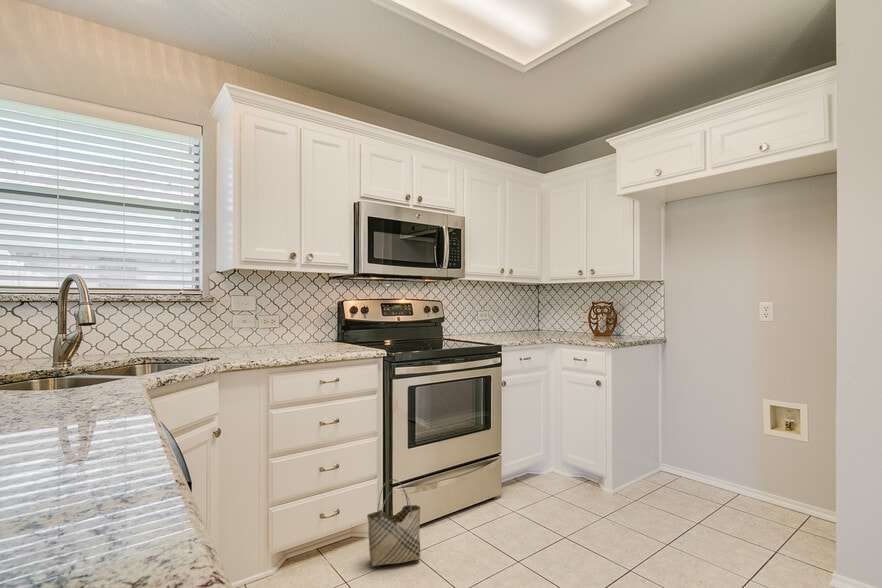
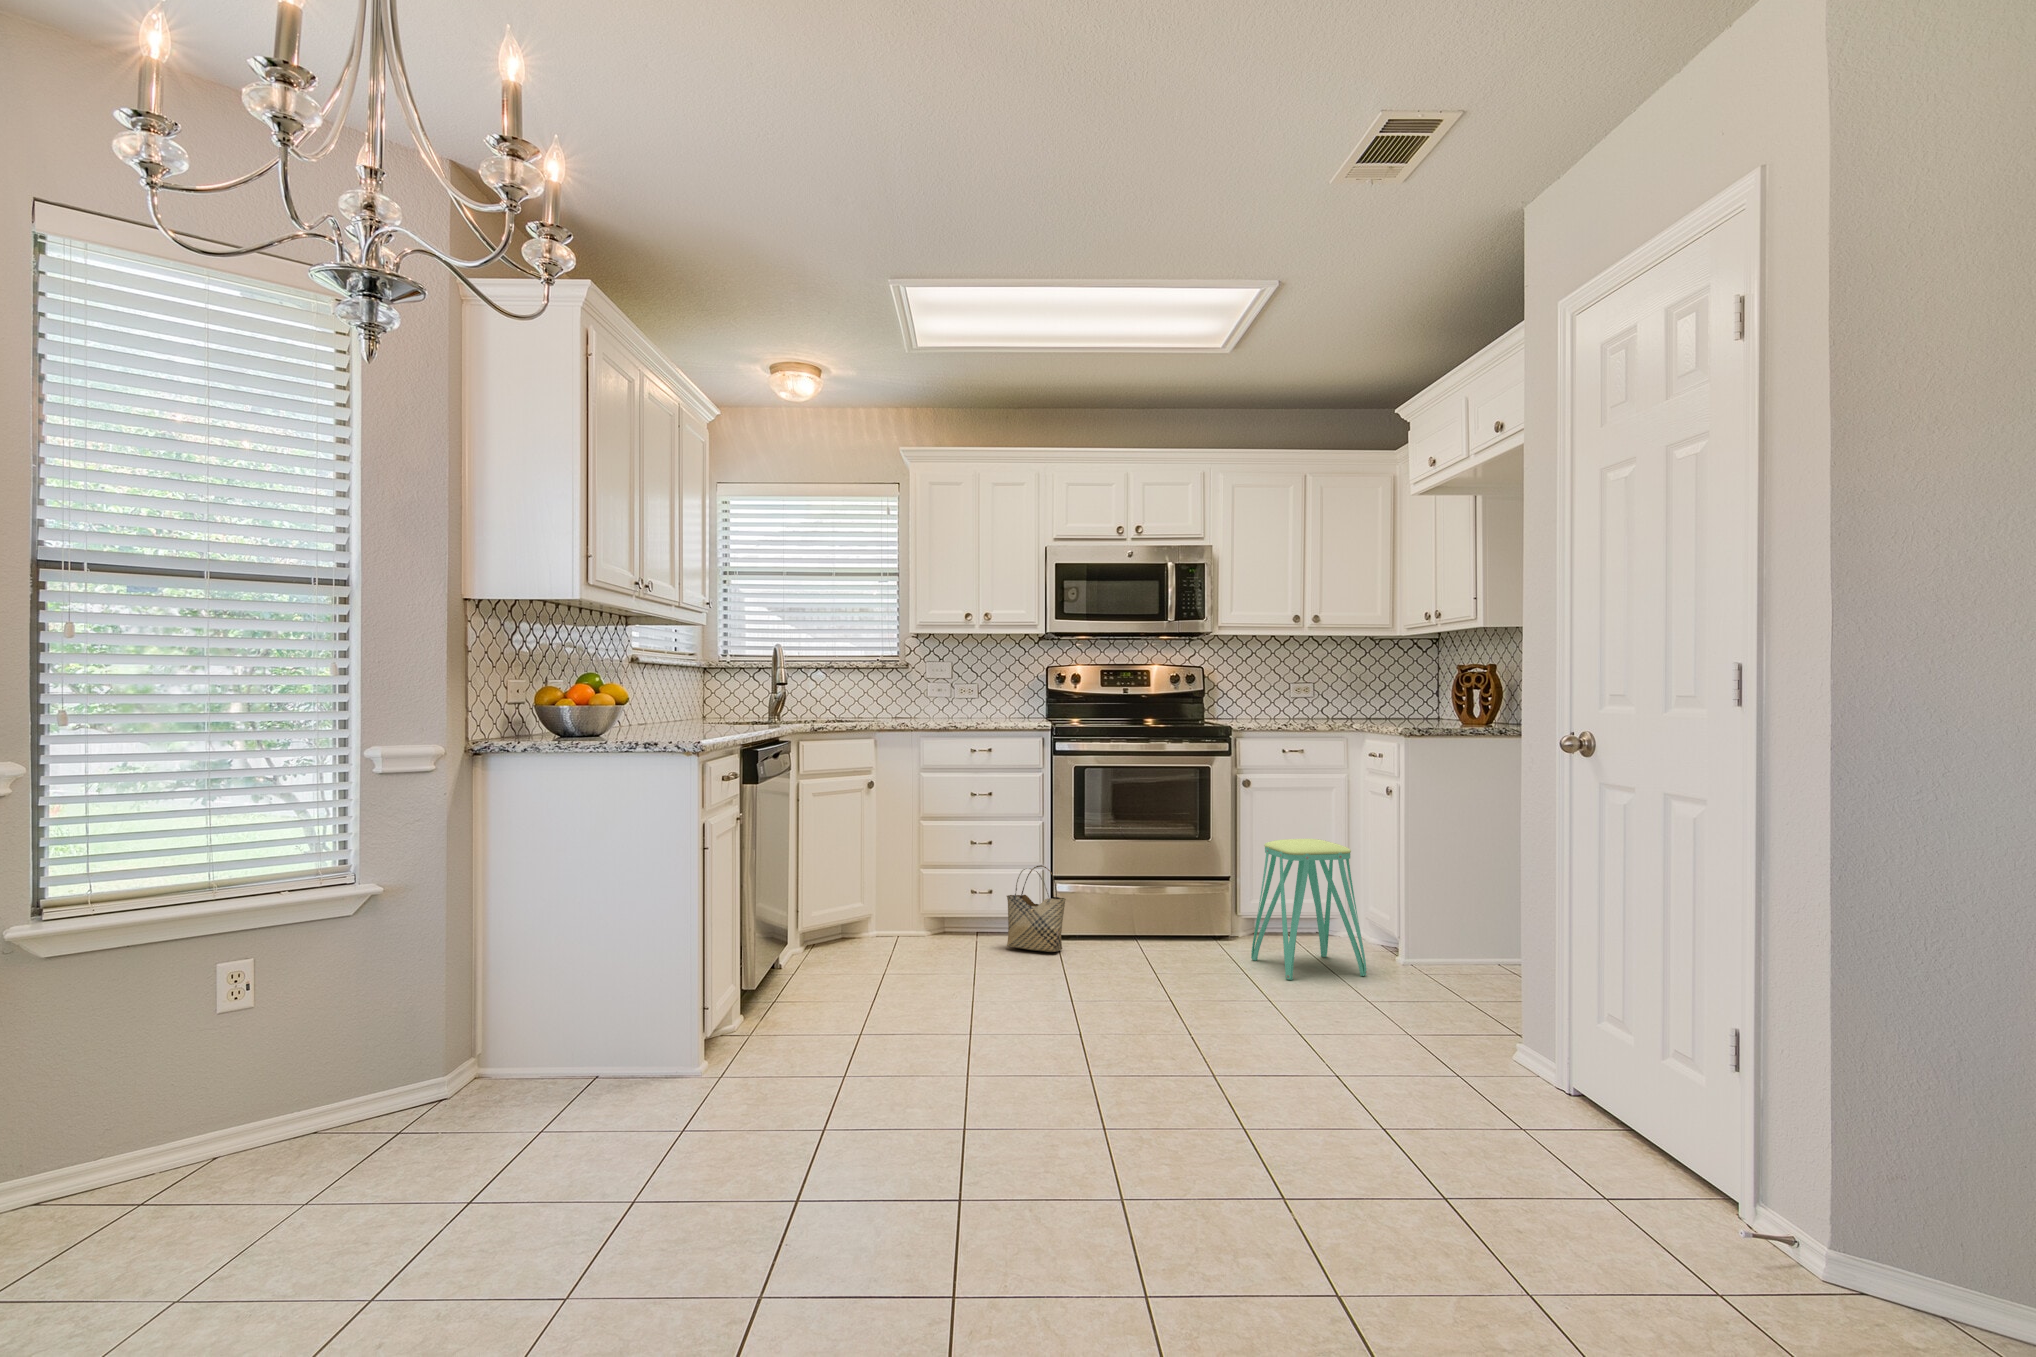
stool: none [542,421,622,535] -> present [1251,839,1367,980]

